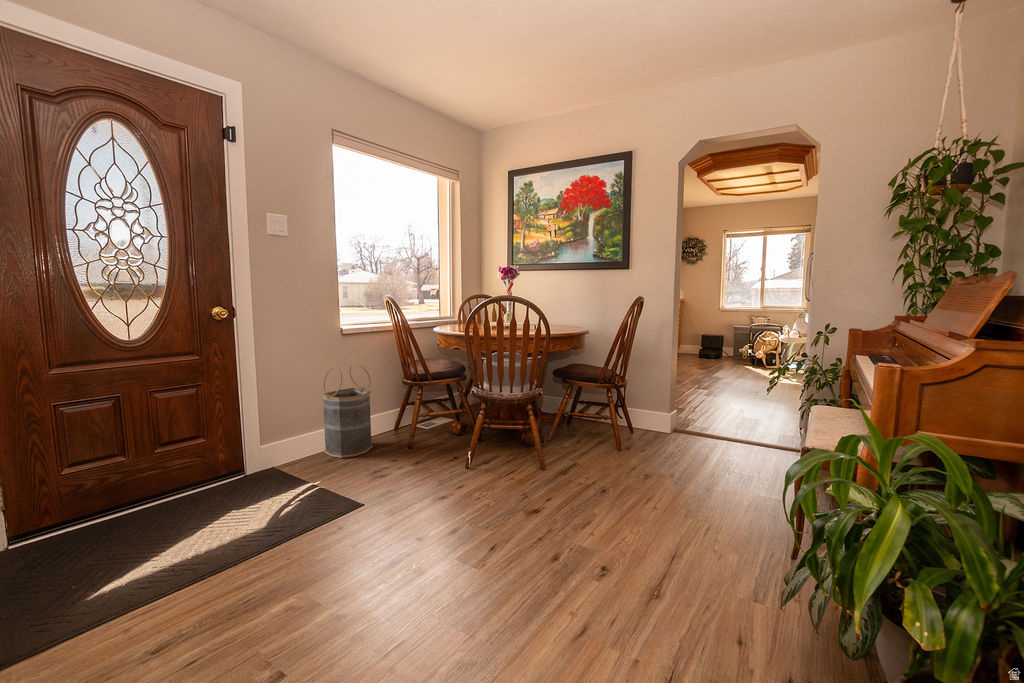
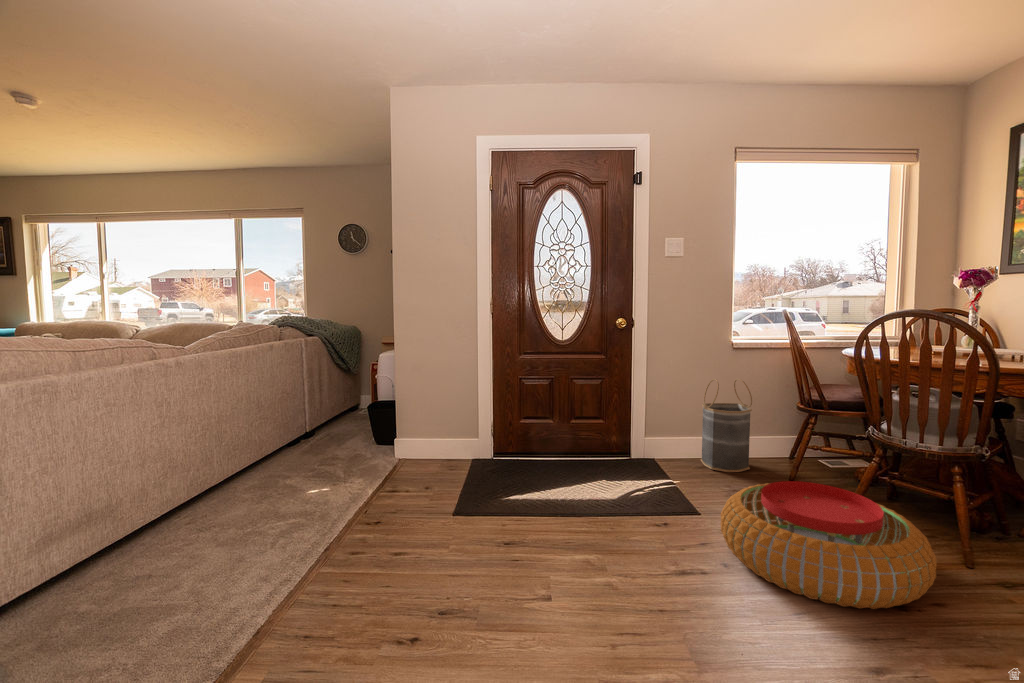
pouf: none [396,441,547,539] -> present [720,481,937,609]

